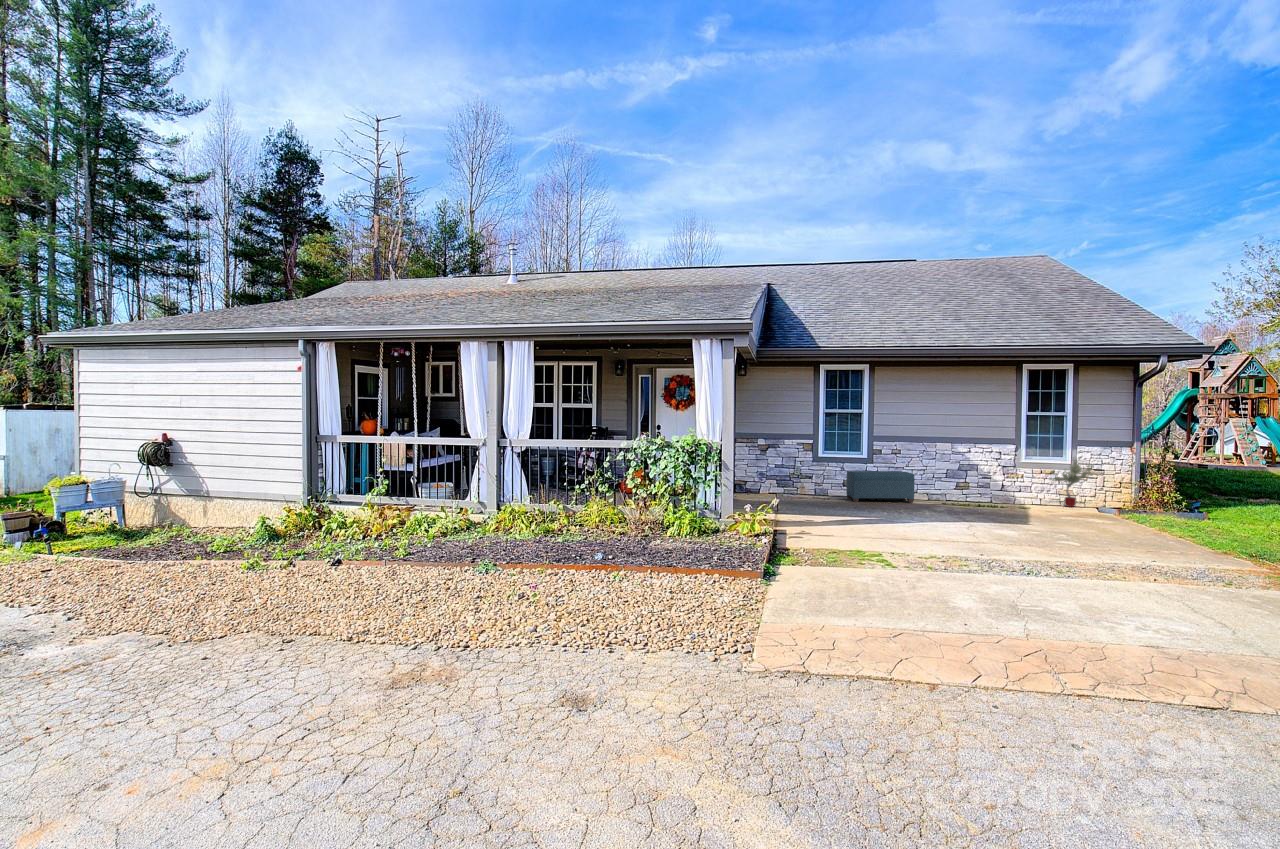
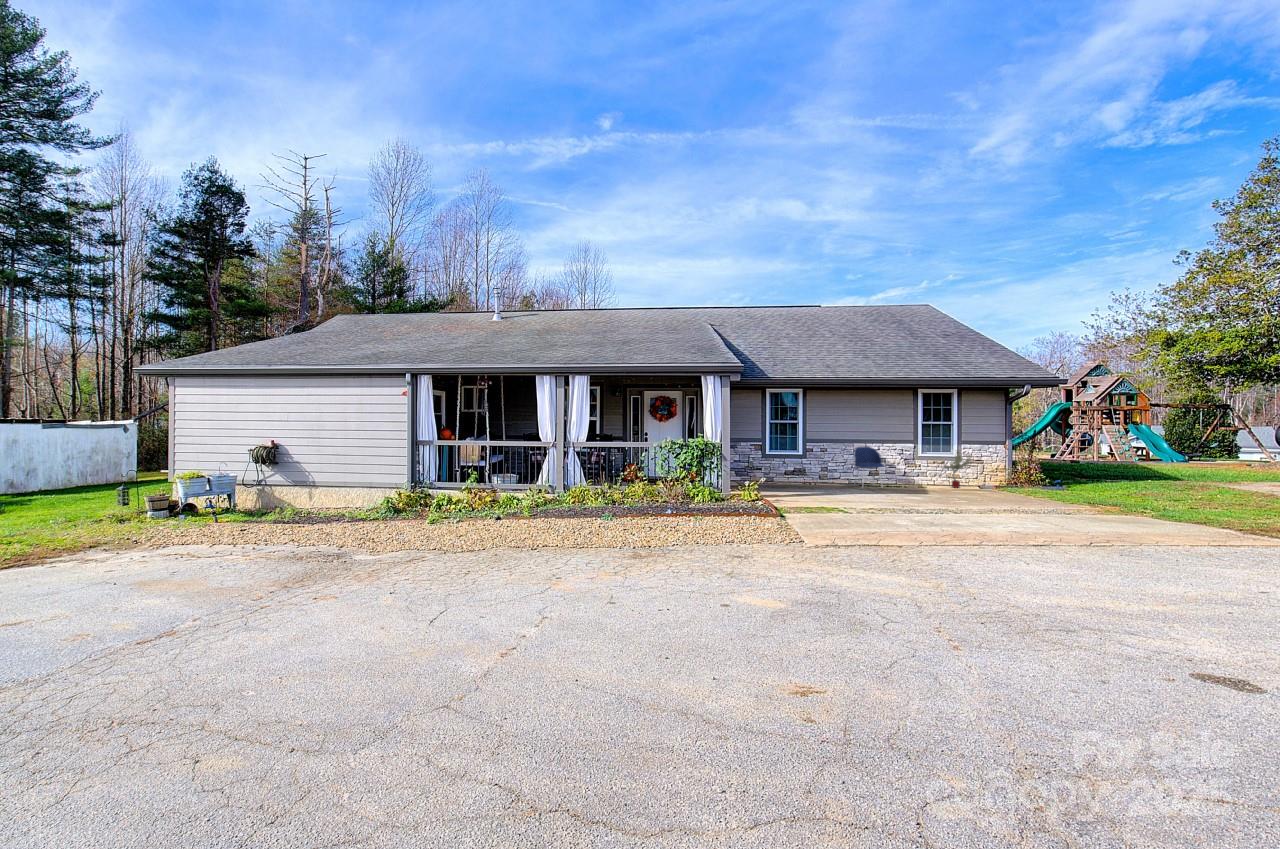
chair: none [933,450,976,506] -> present [854,447,884,479]
bench: present [847,471,915,503] -> none [788,464,838,487]

